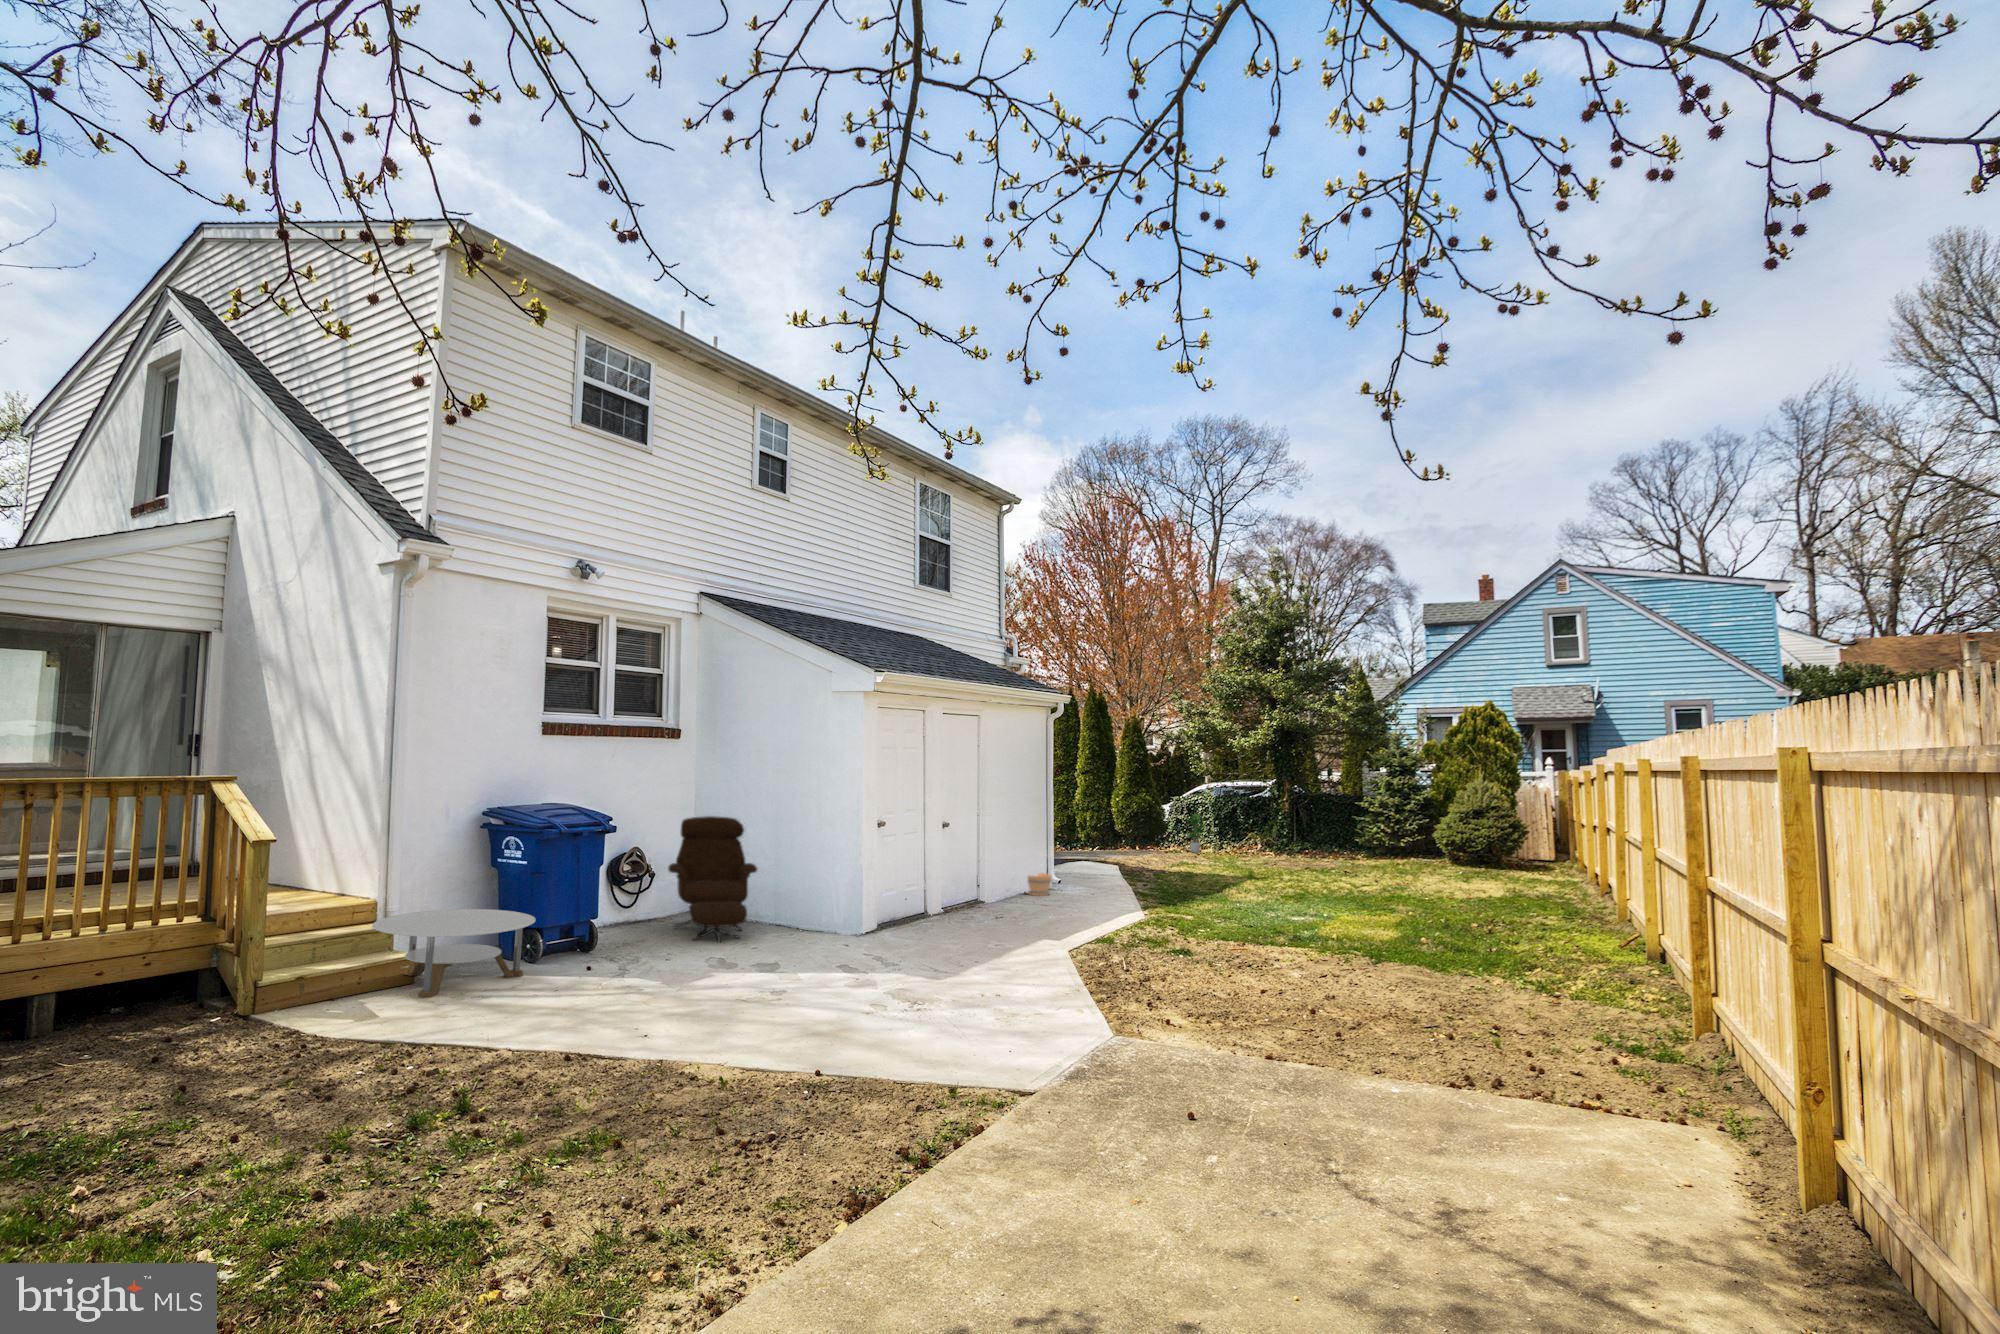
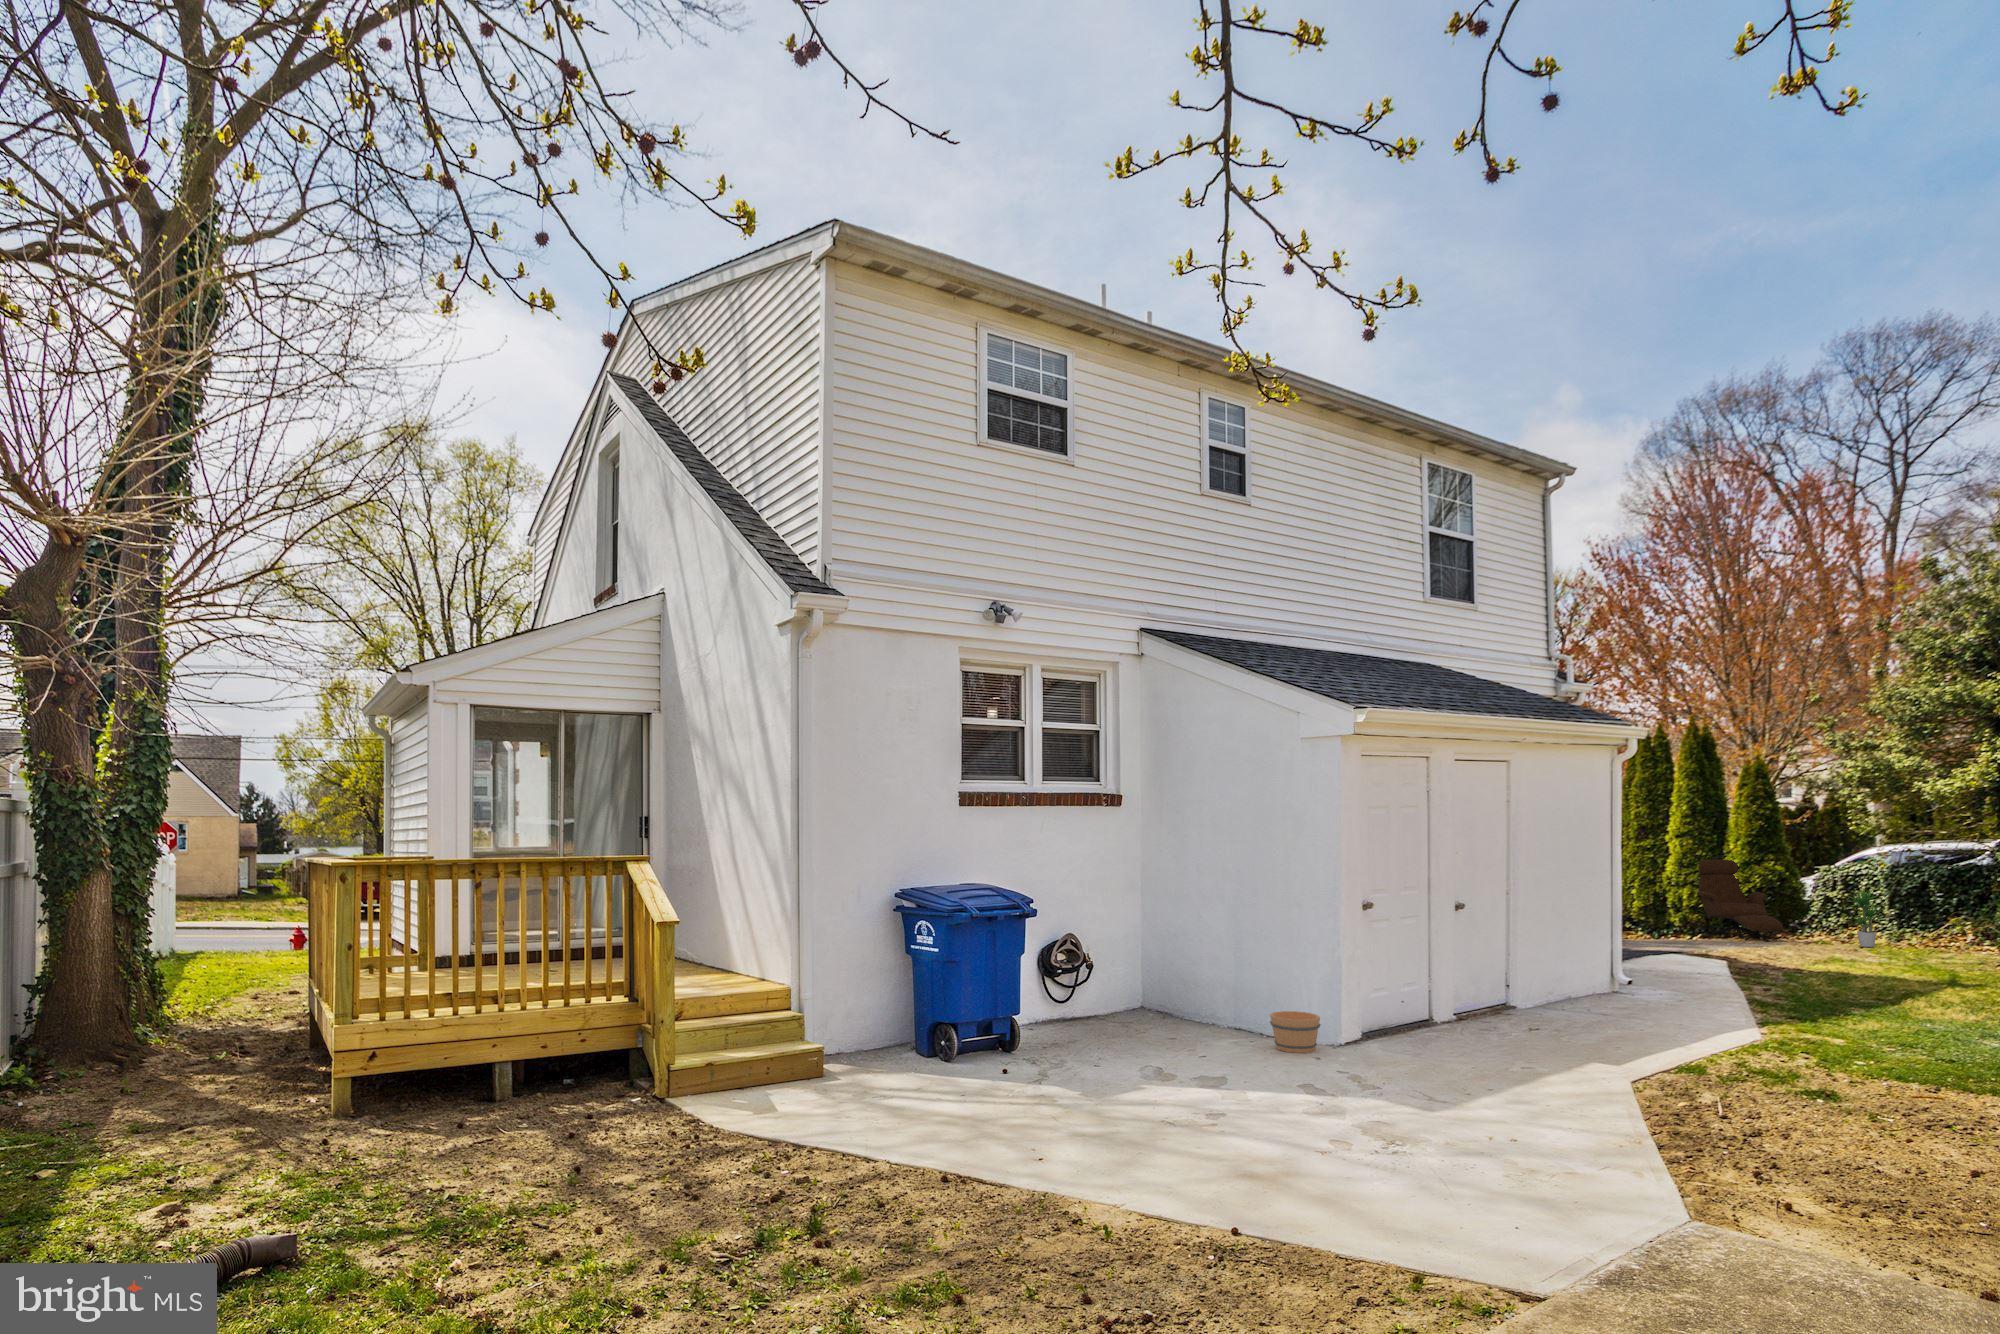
lounge chair: present [668,816,757,942] -> present [1697,859,1783,942]
bucket: present [1025,873,1052,896] -> present [1270,1011,1321,1053]
round table: present [372,909,536,998] -> none [792,994,949,1090]

